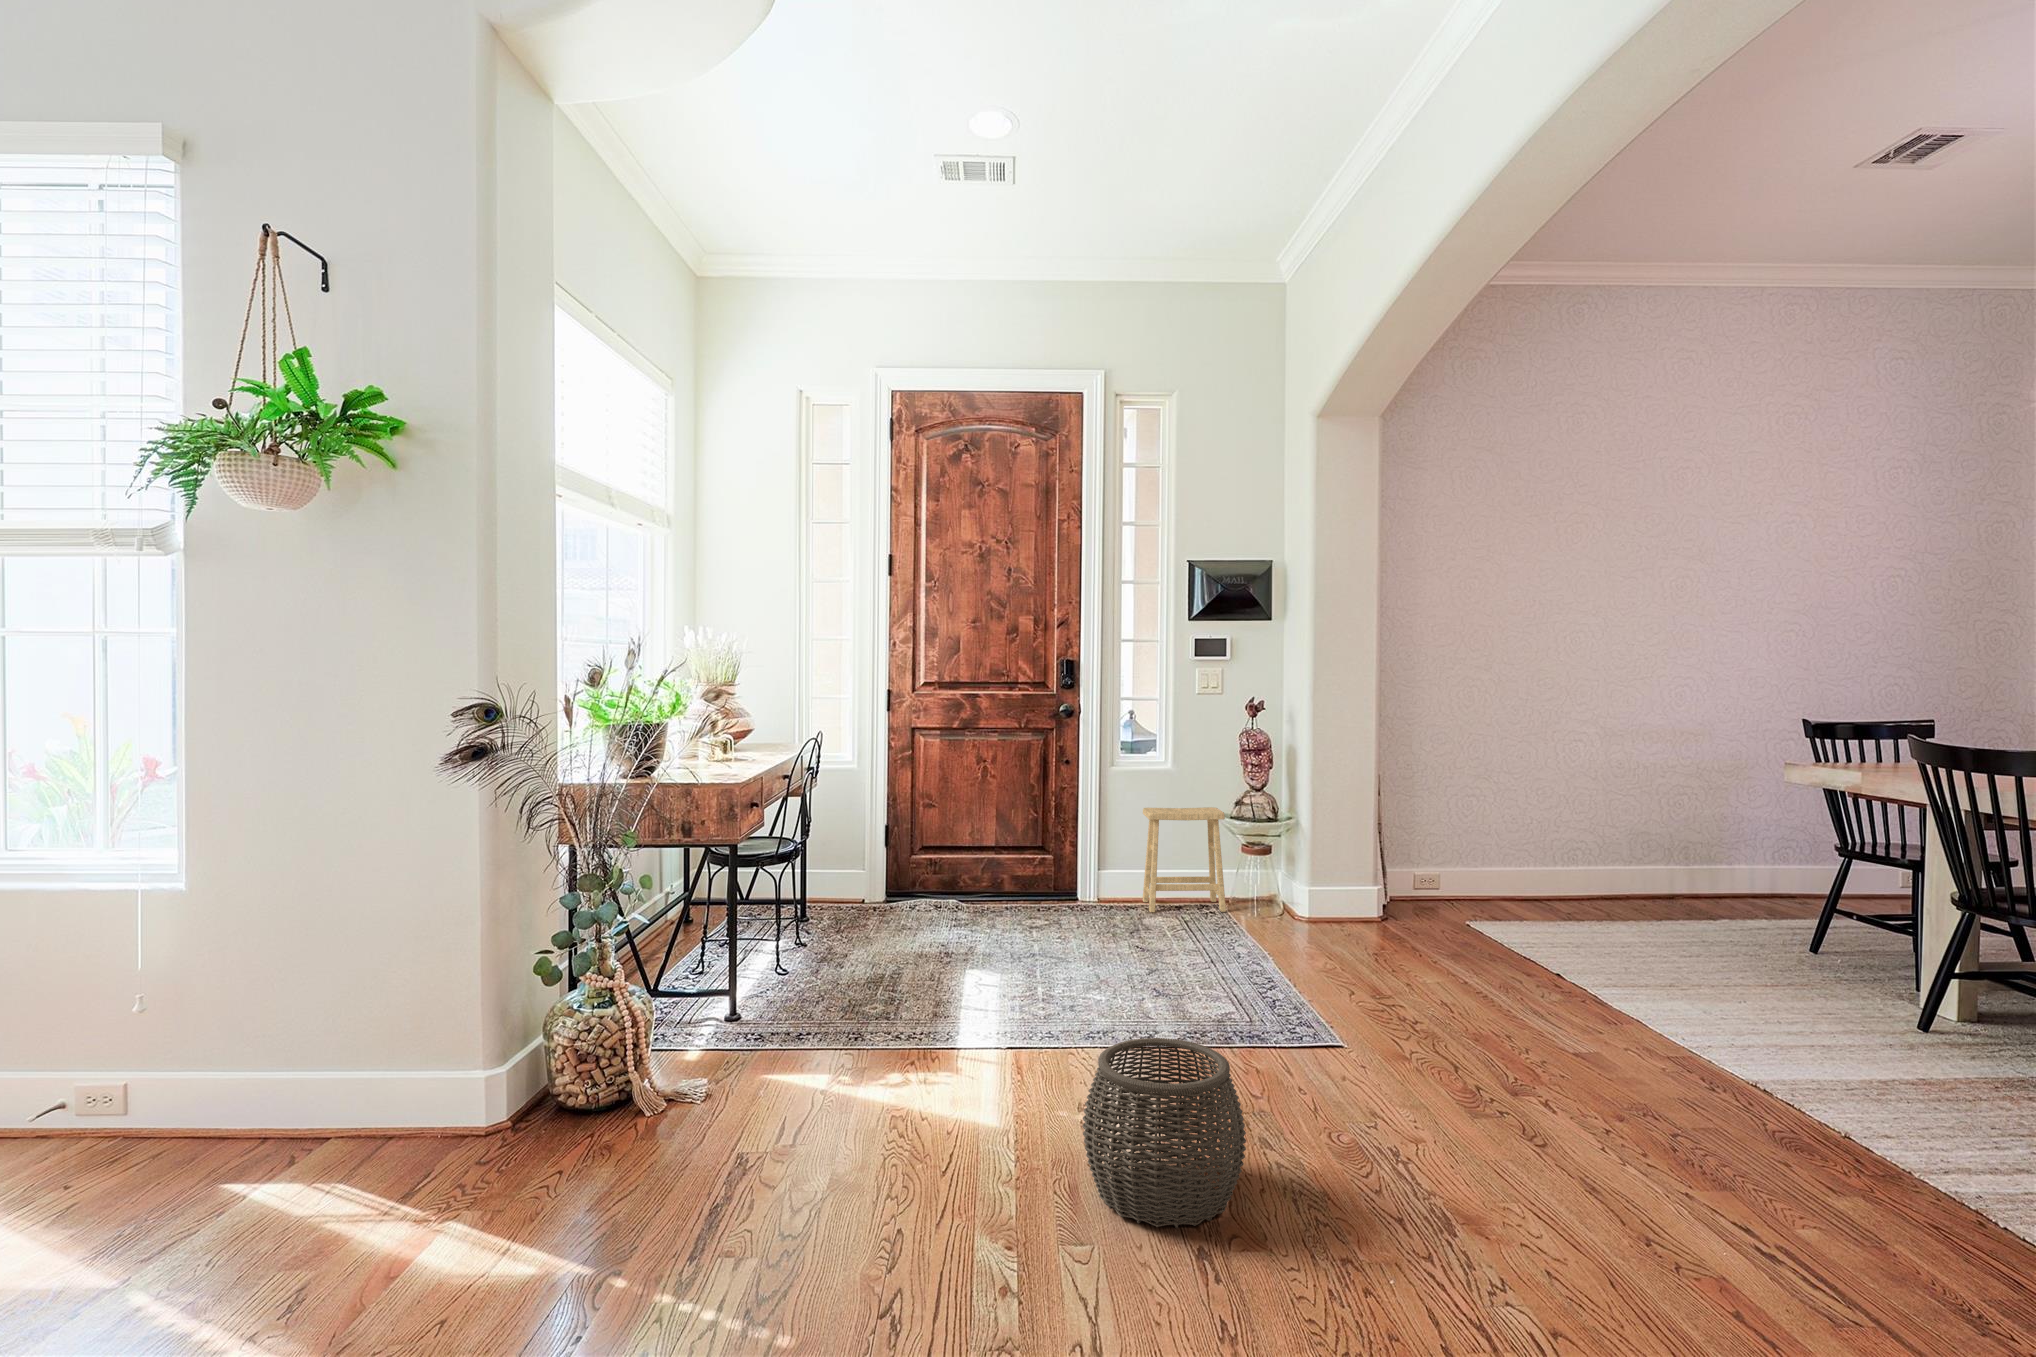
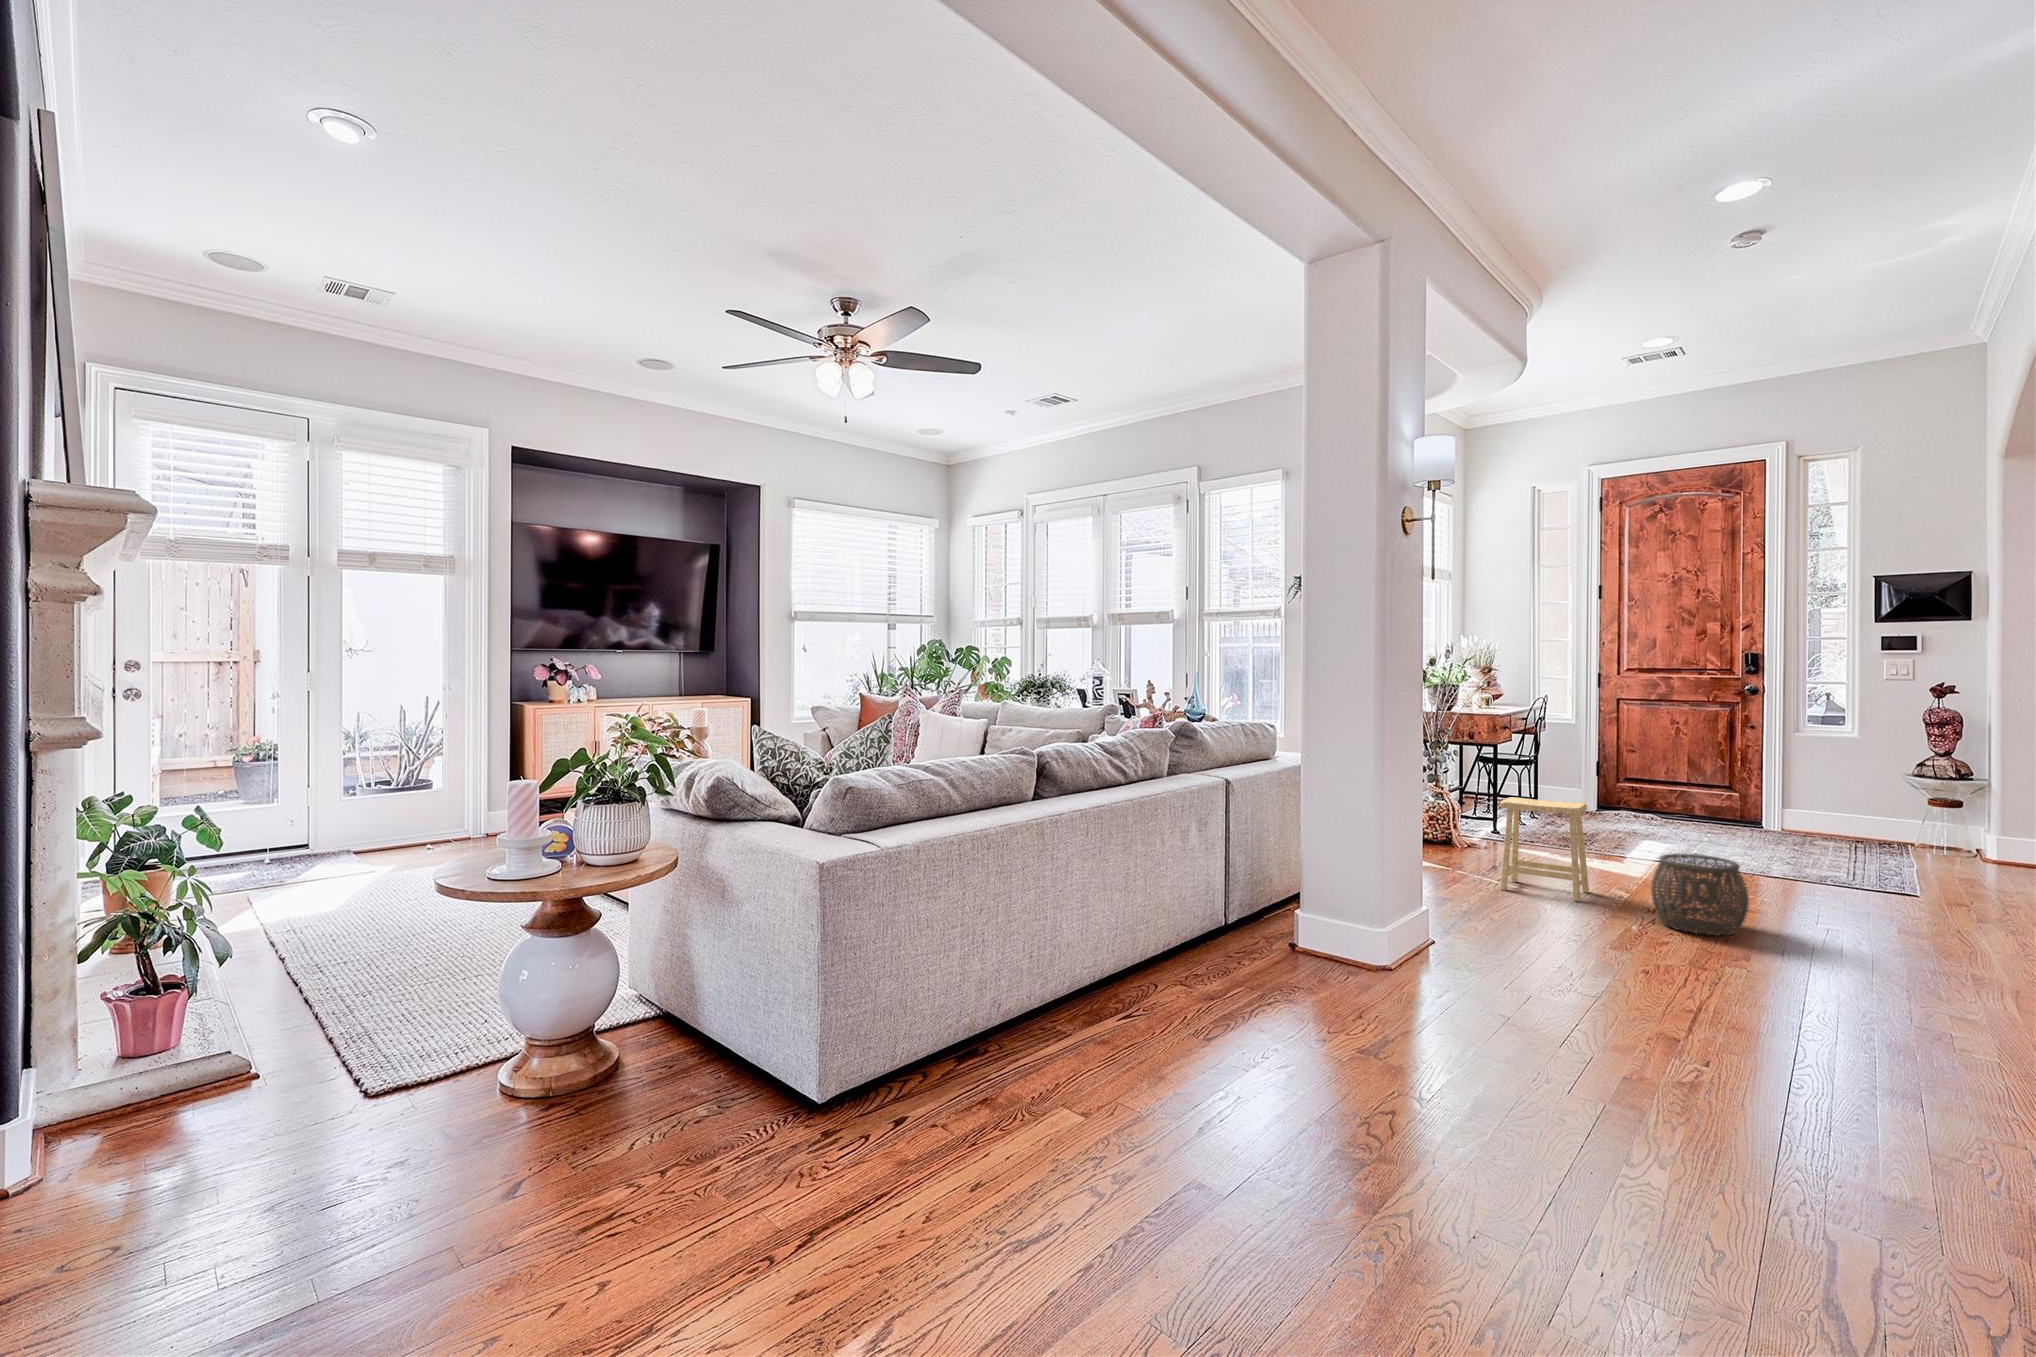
footstool: present [1143,807,1226,912] -> present [1500,797,1589,901]

